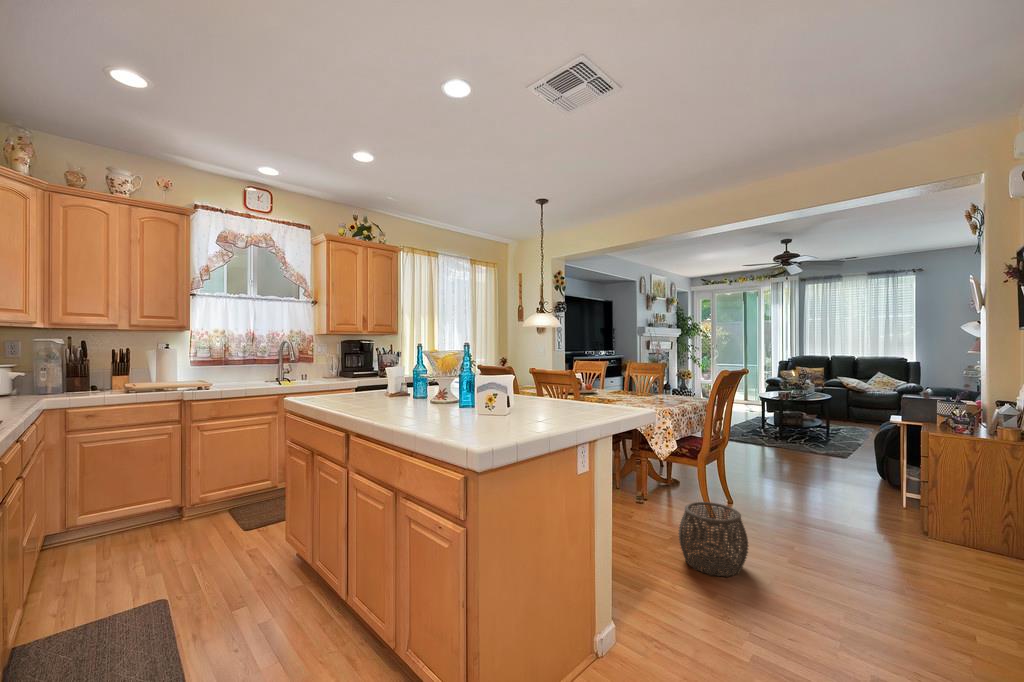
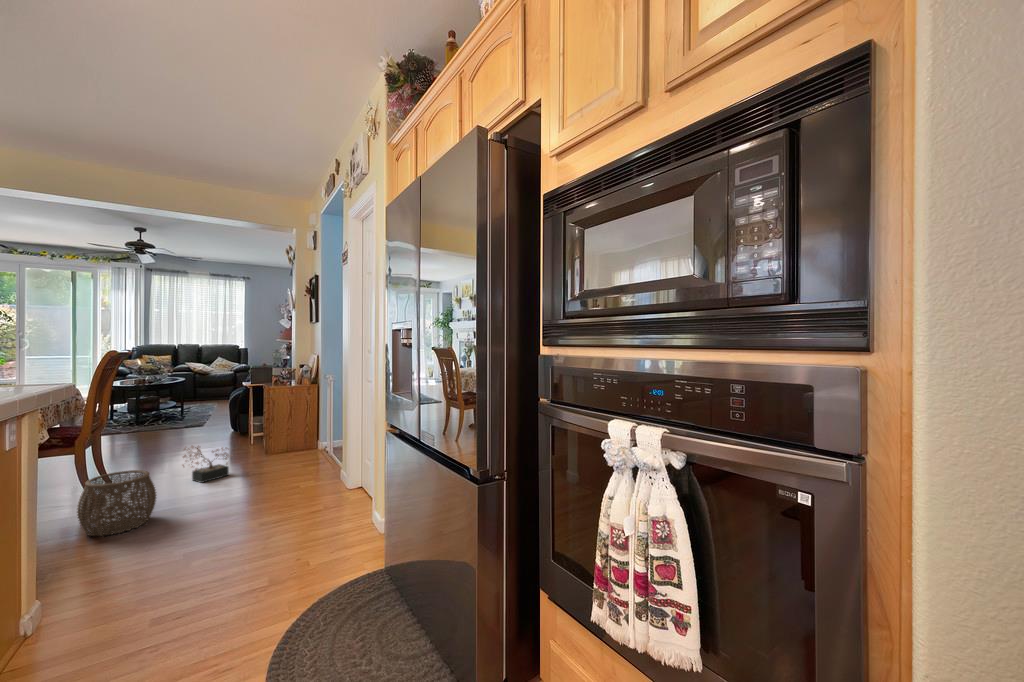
decorative plant: none [792,490,860,547] -> present [183,446,229,483]

